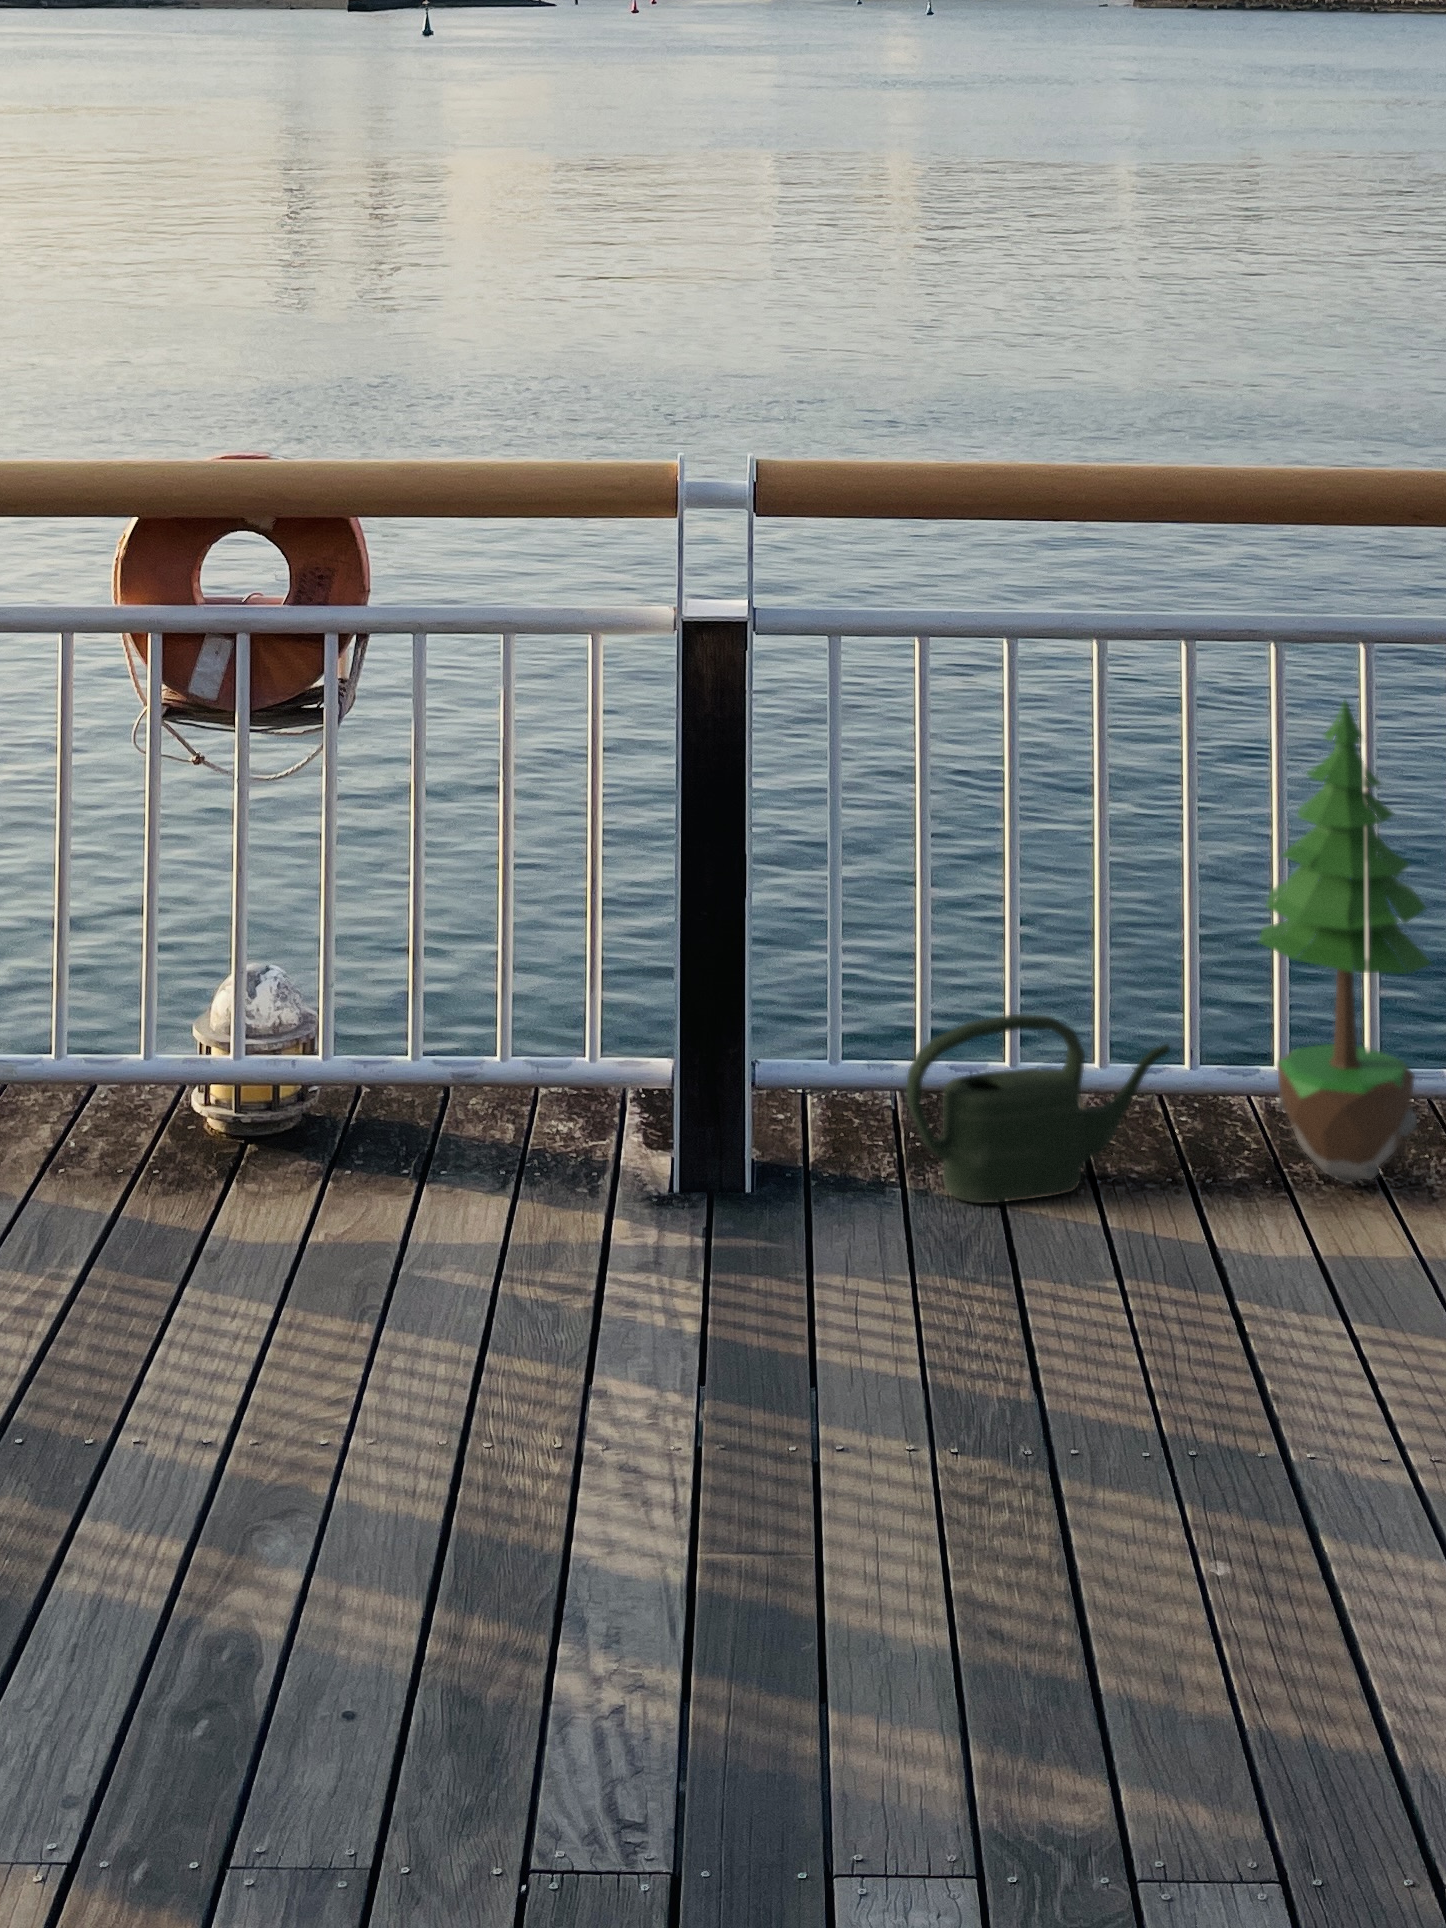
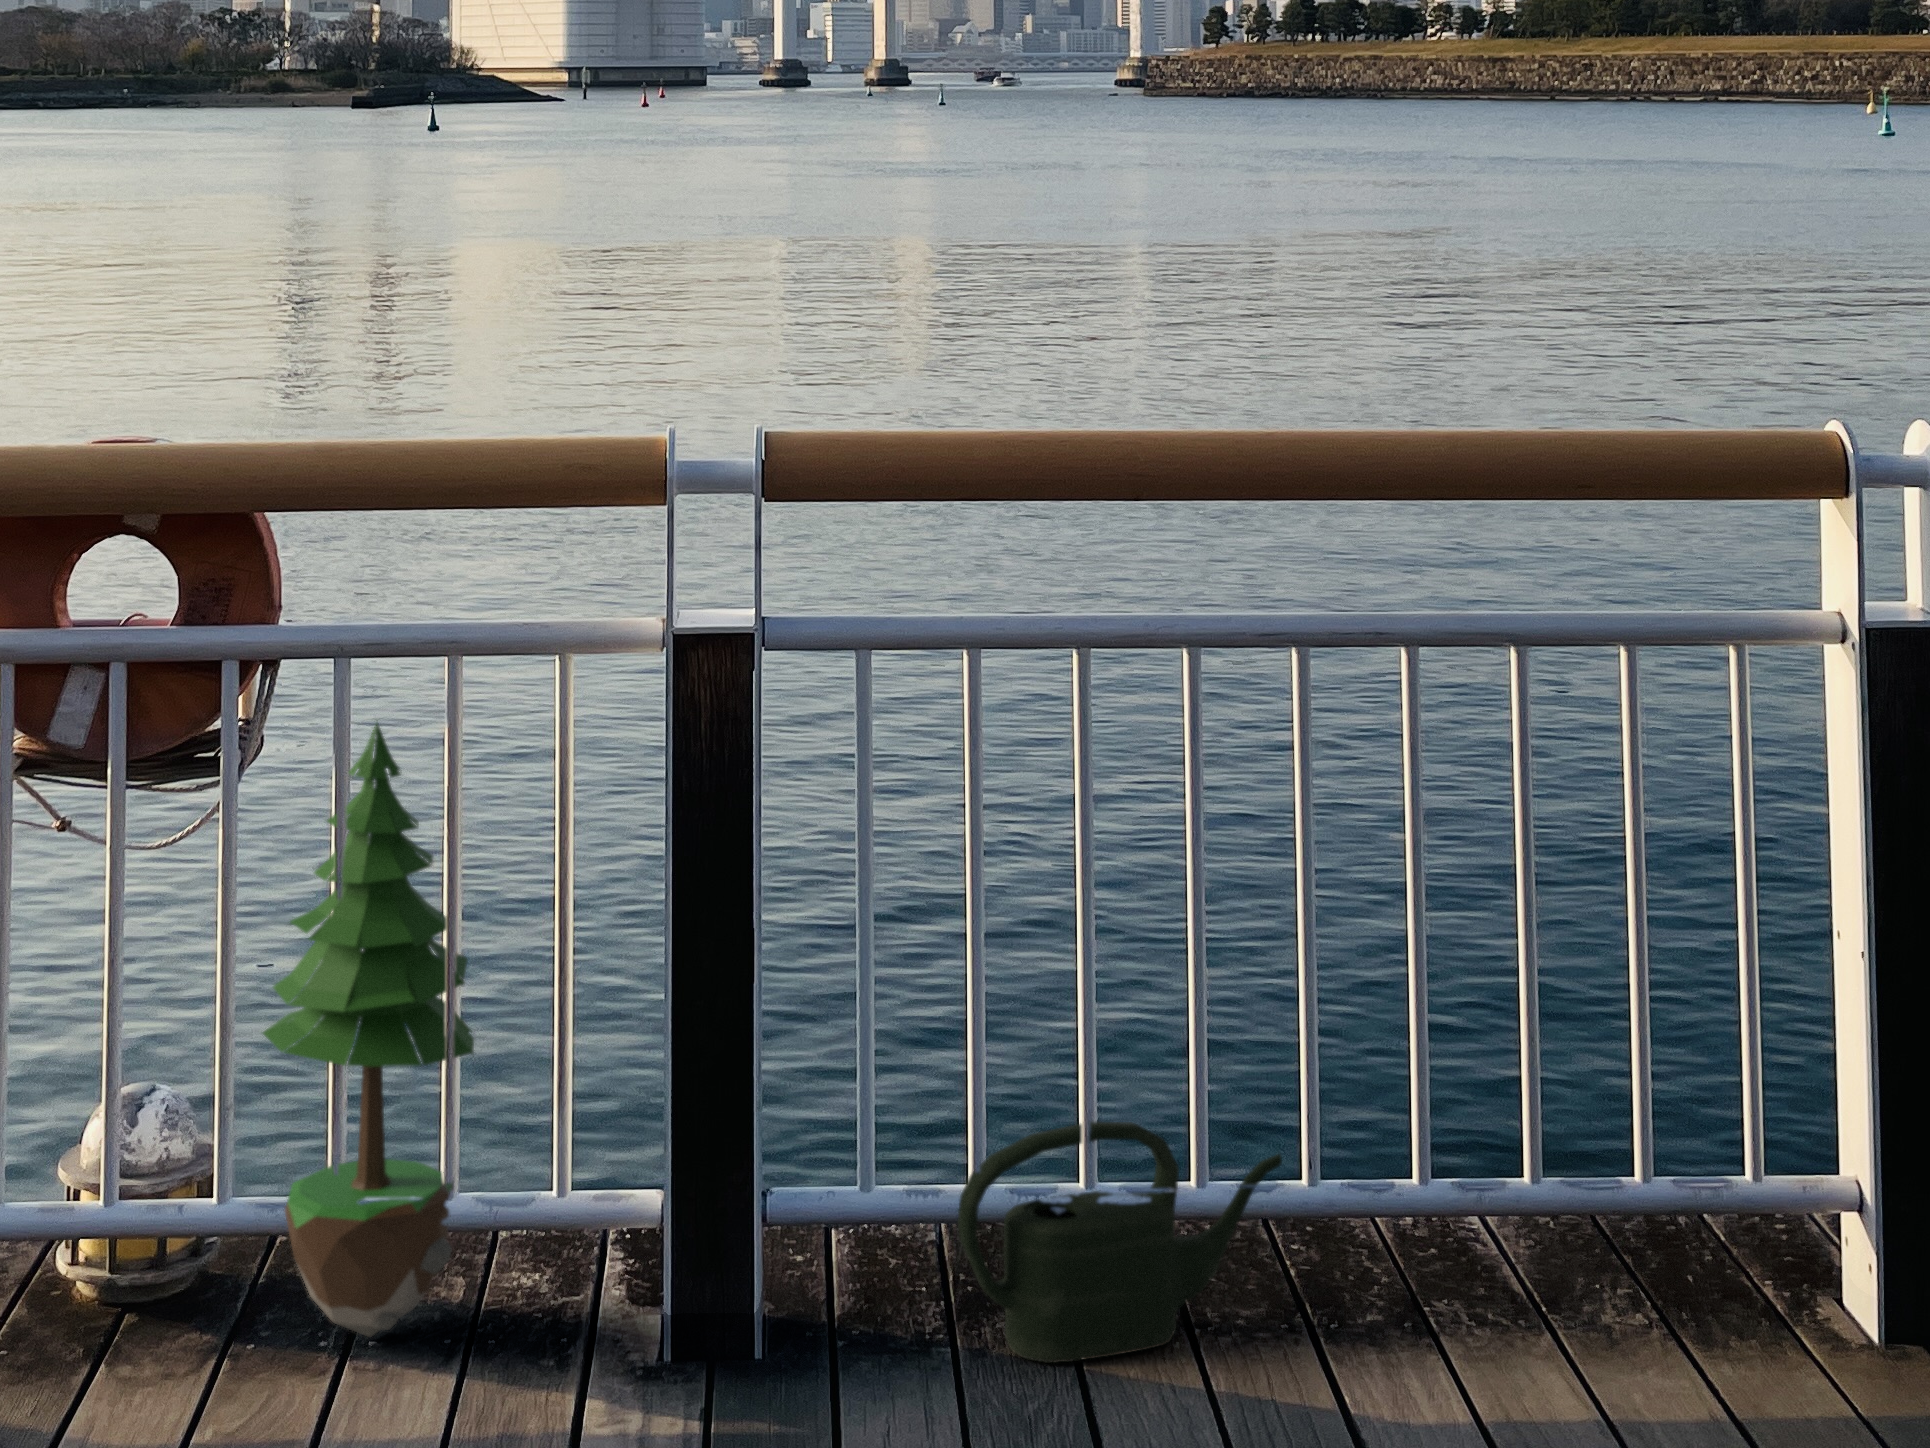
potted tree: present [1259,701,1432,1184] -> present [263,723,474,1337]

